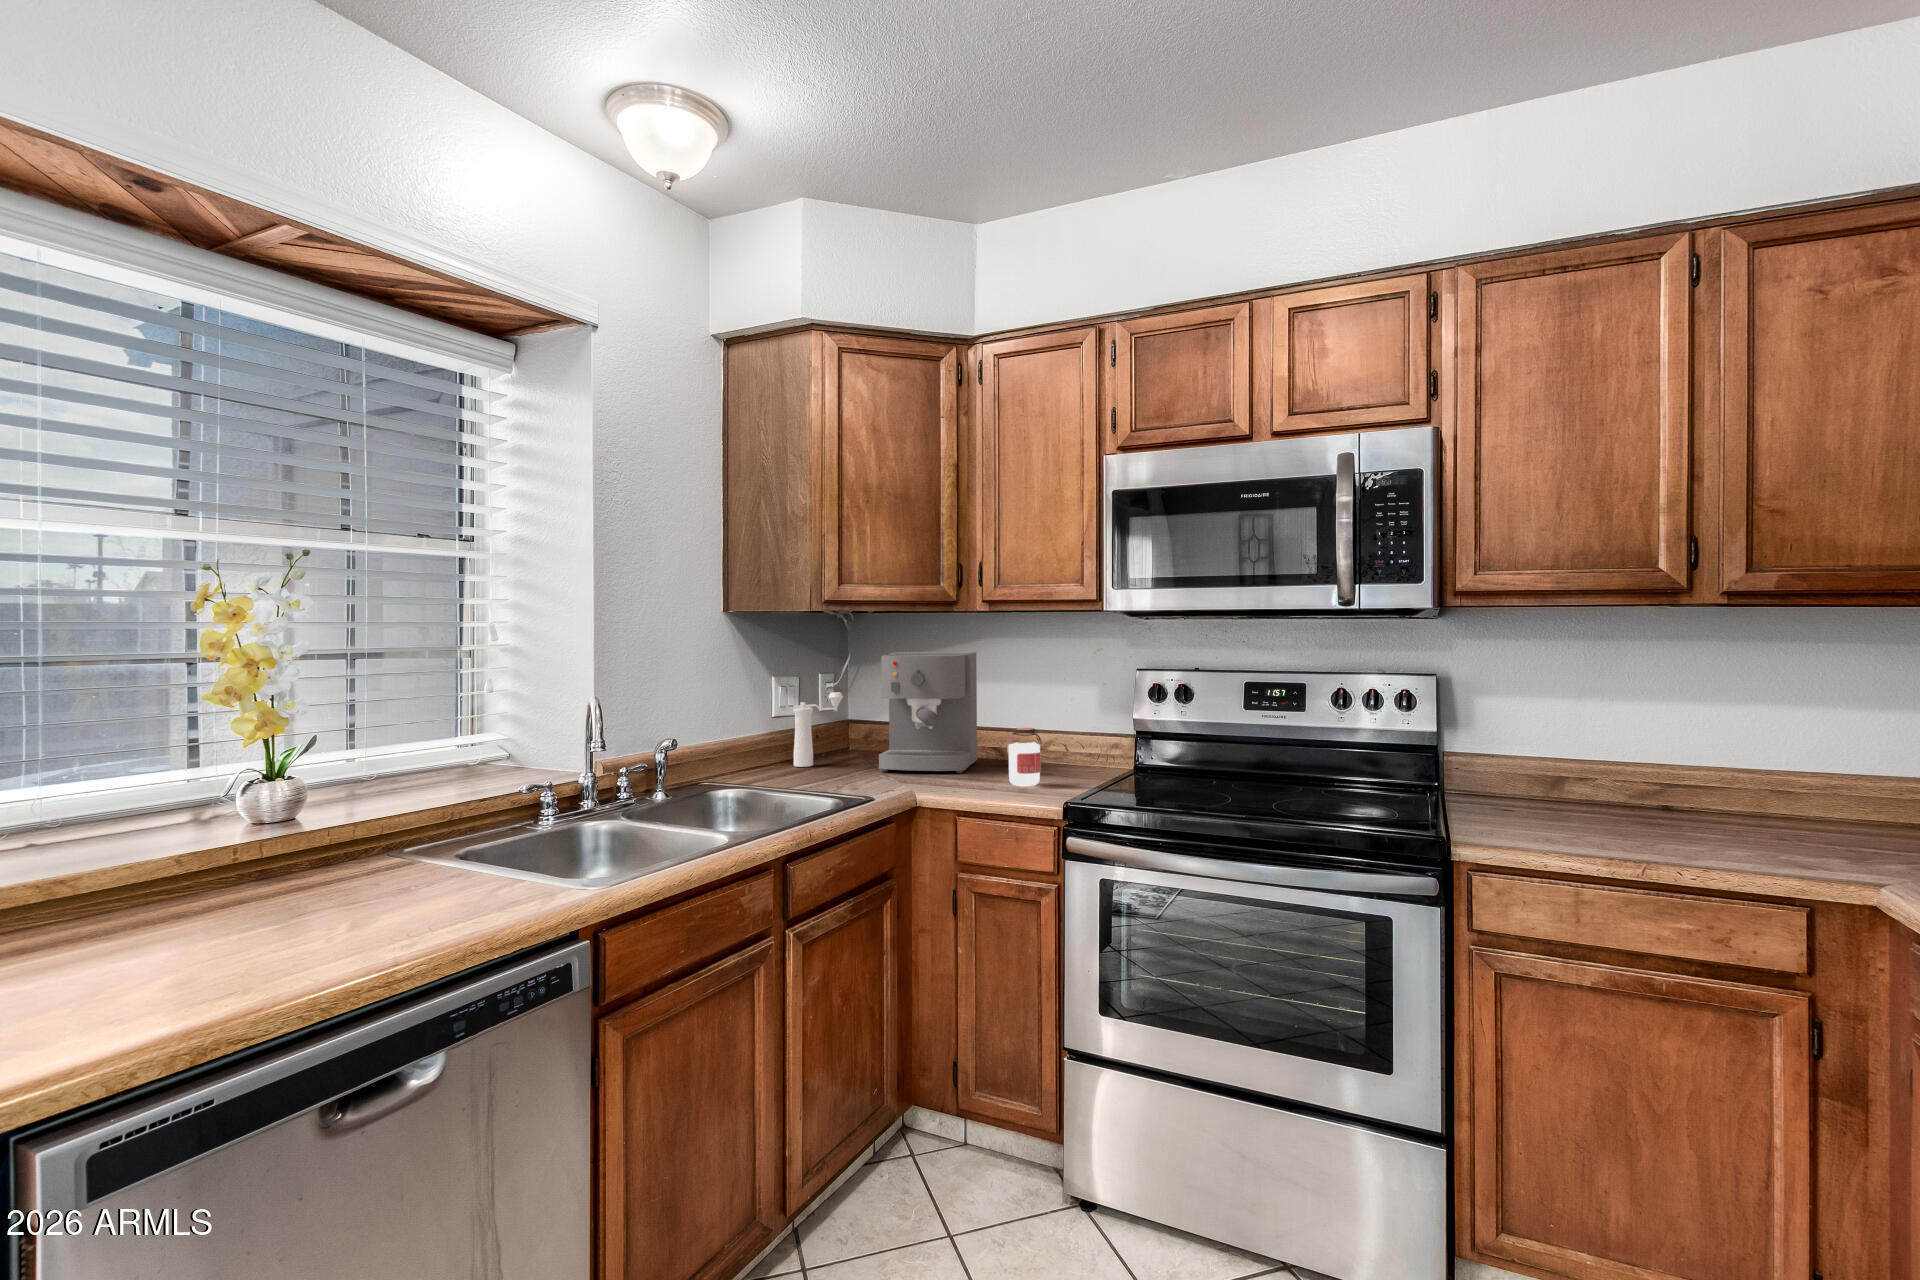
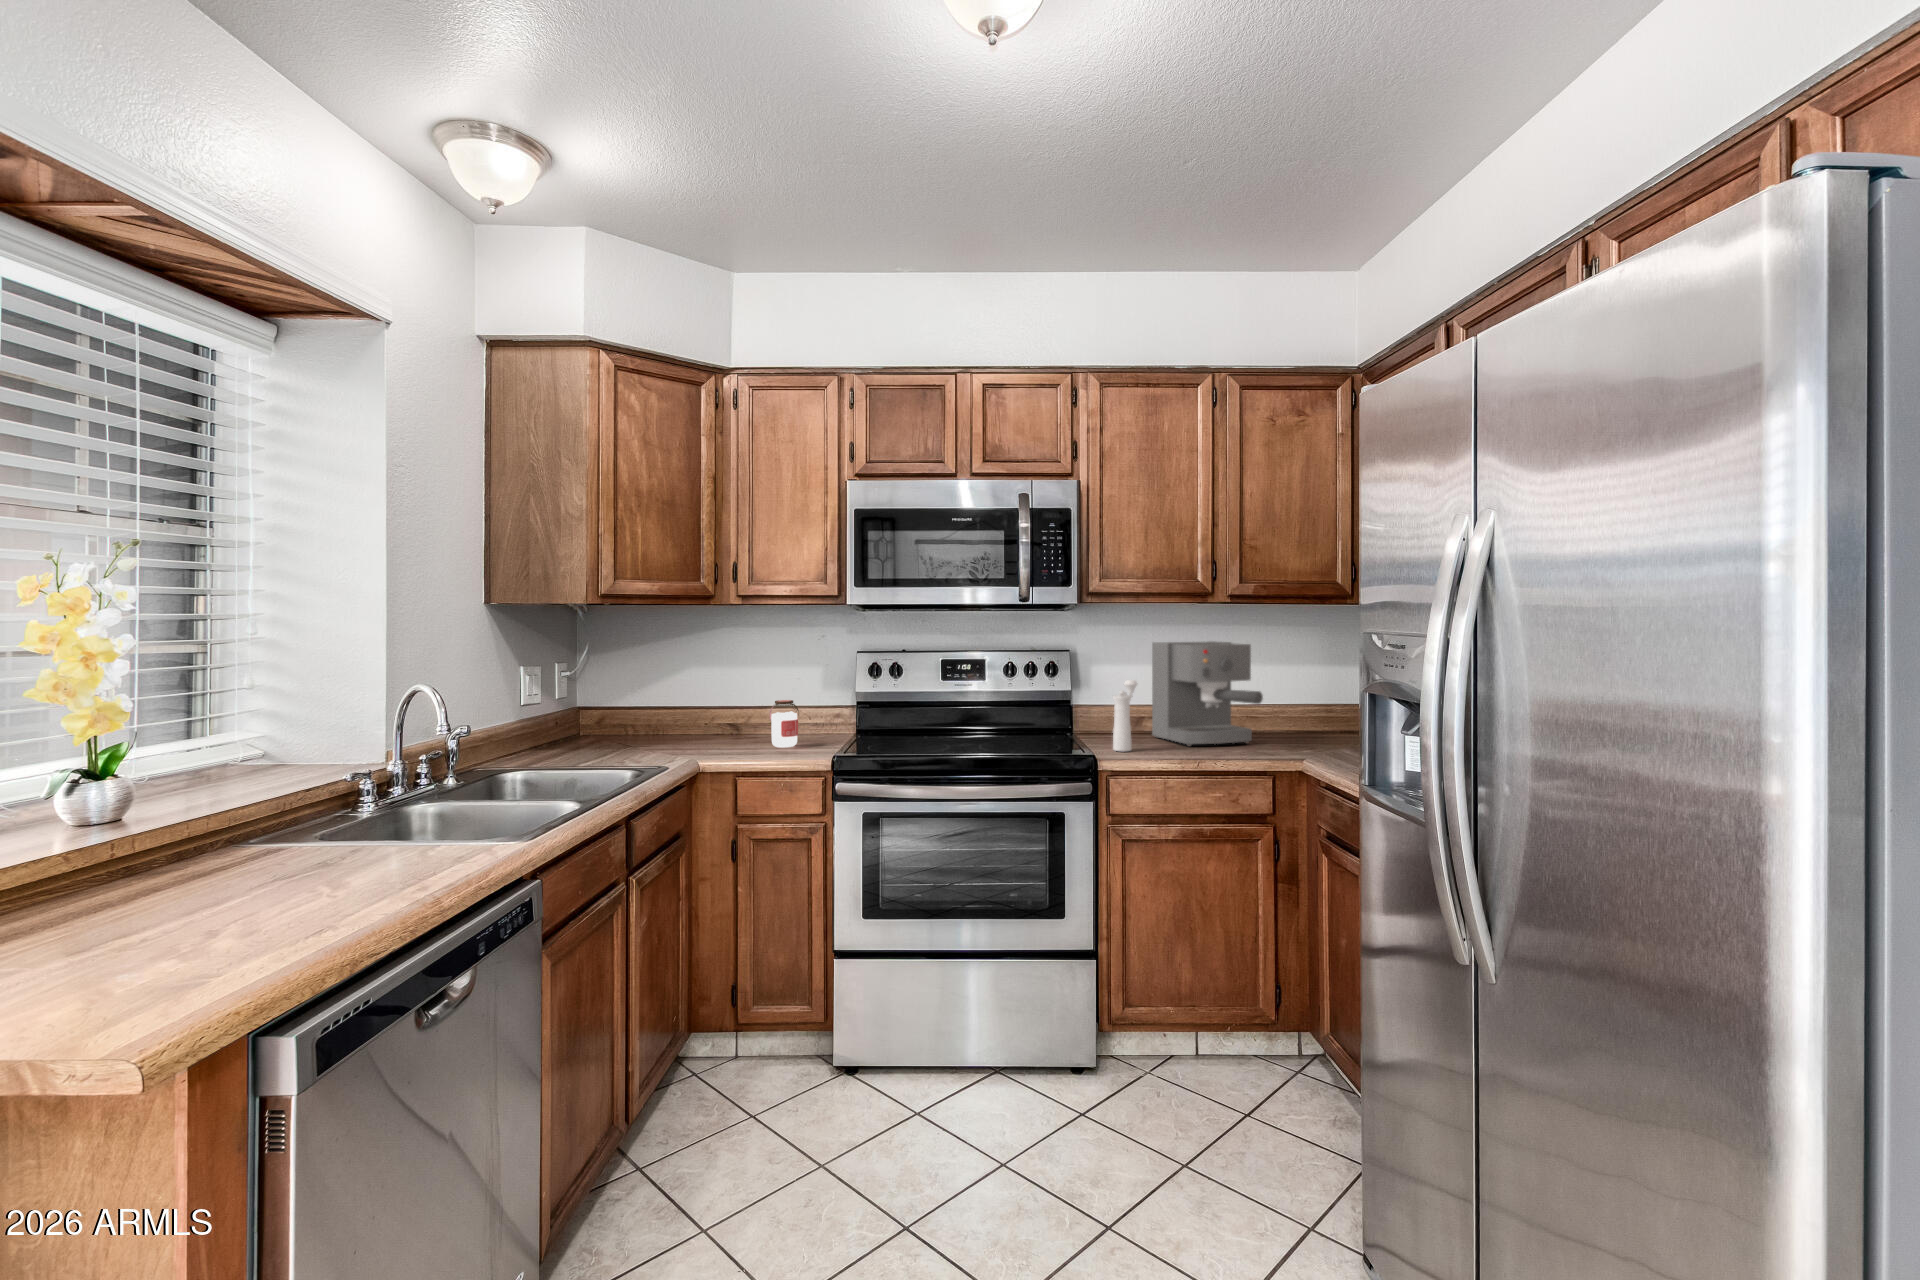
coffee maker: present [879,652,977,773] -> present [1152,641,1263,746]
pepper mill: present [793,692,843,767] -> present [1113,680,1137,752]

